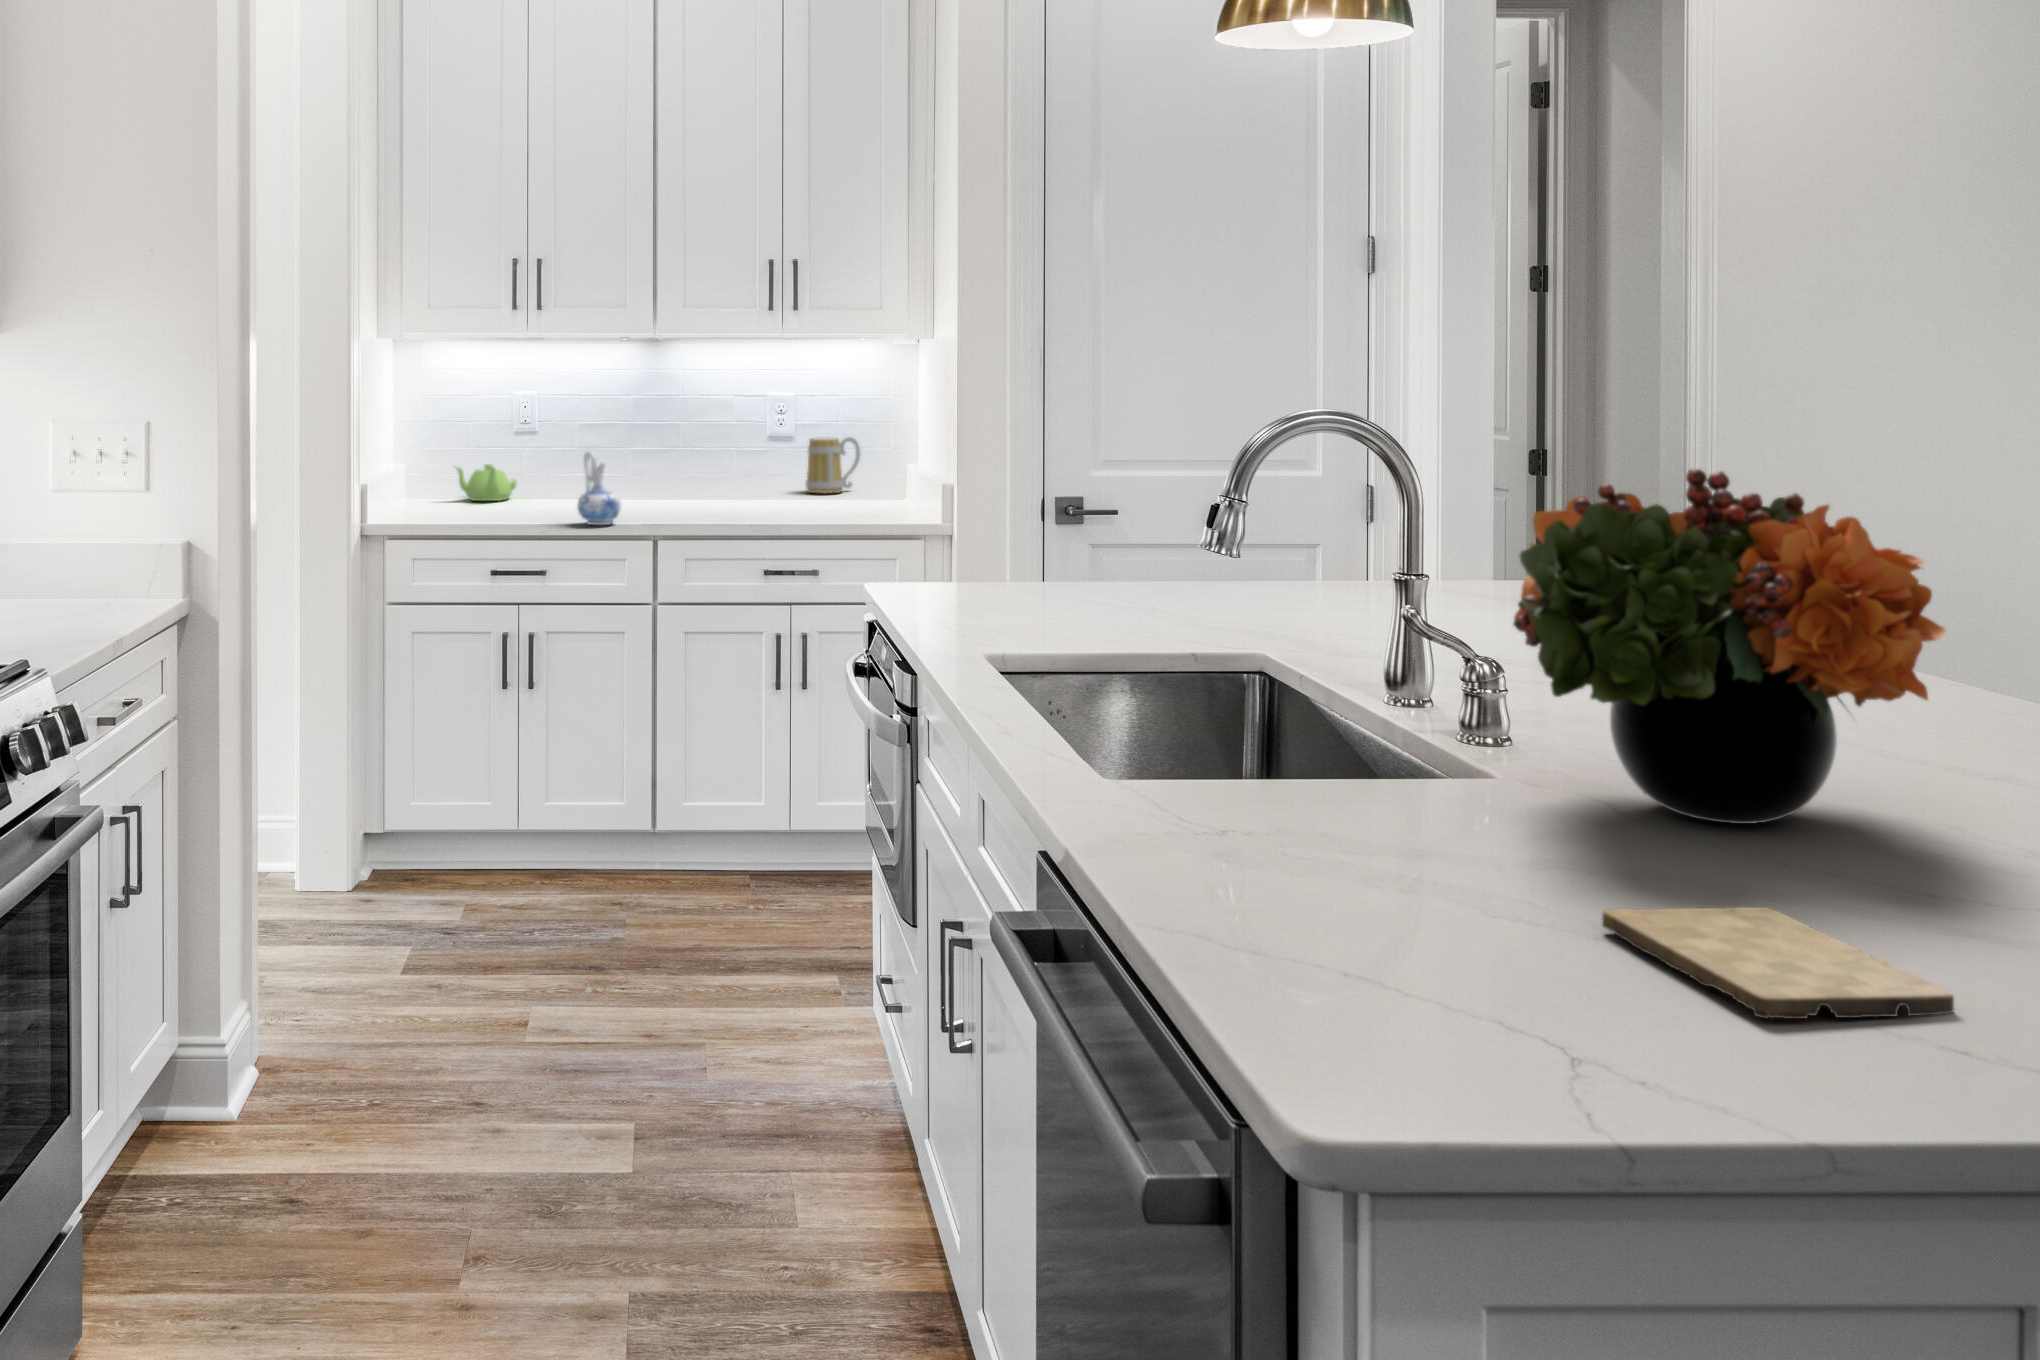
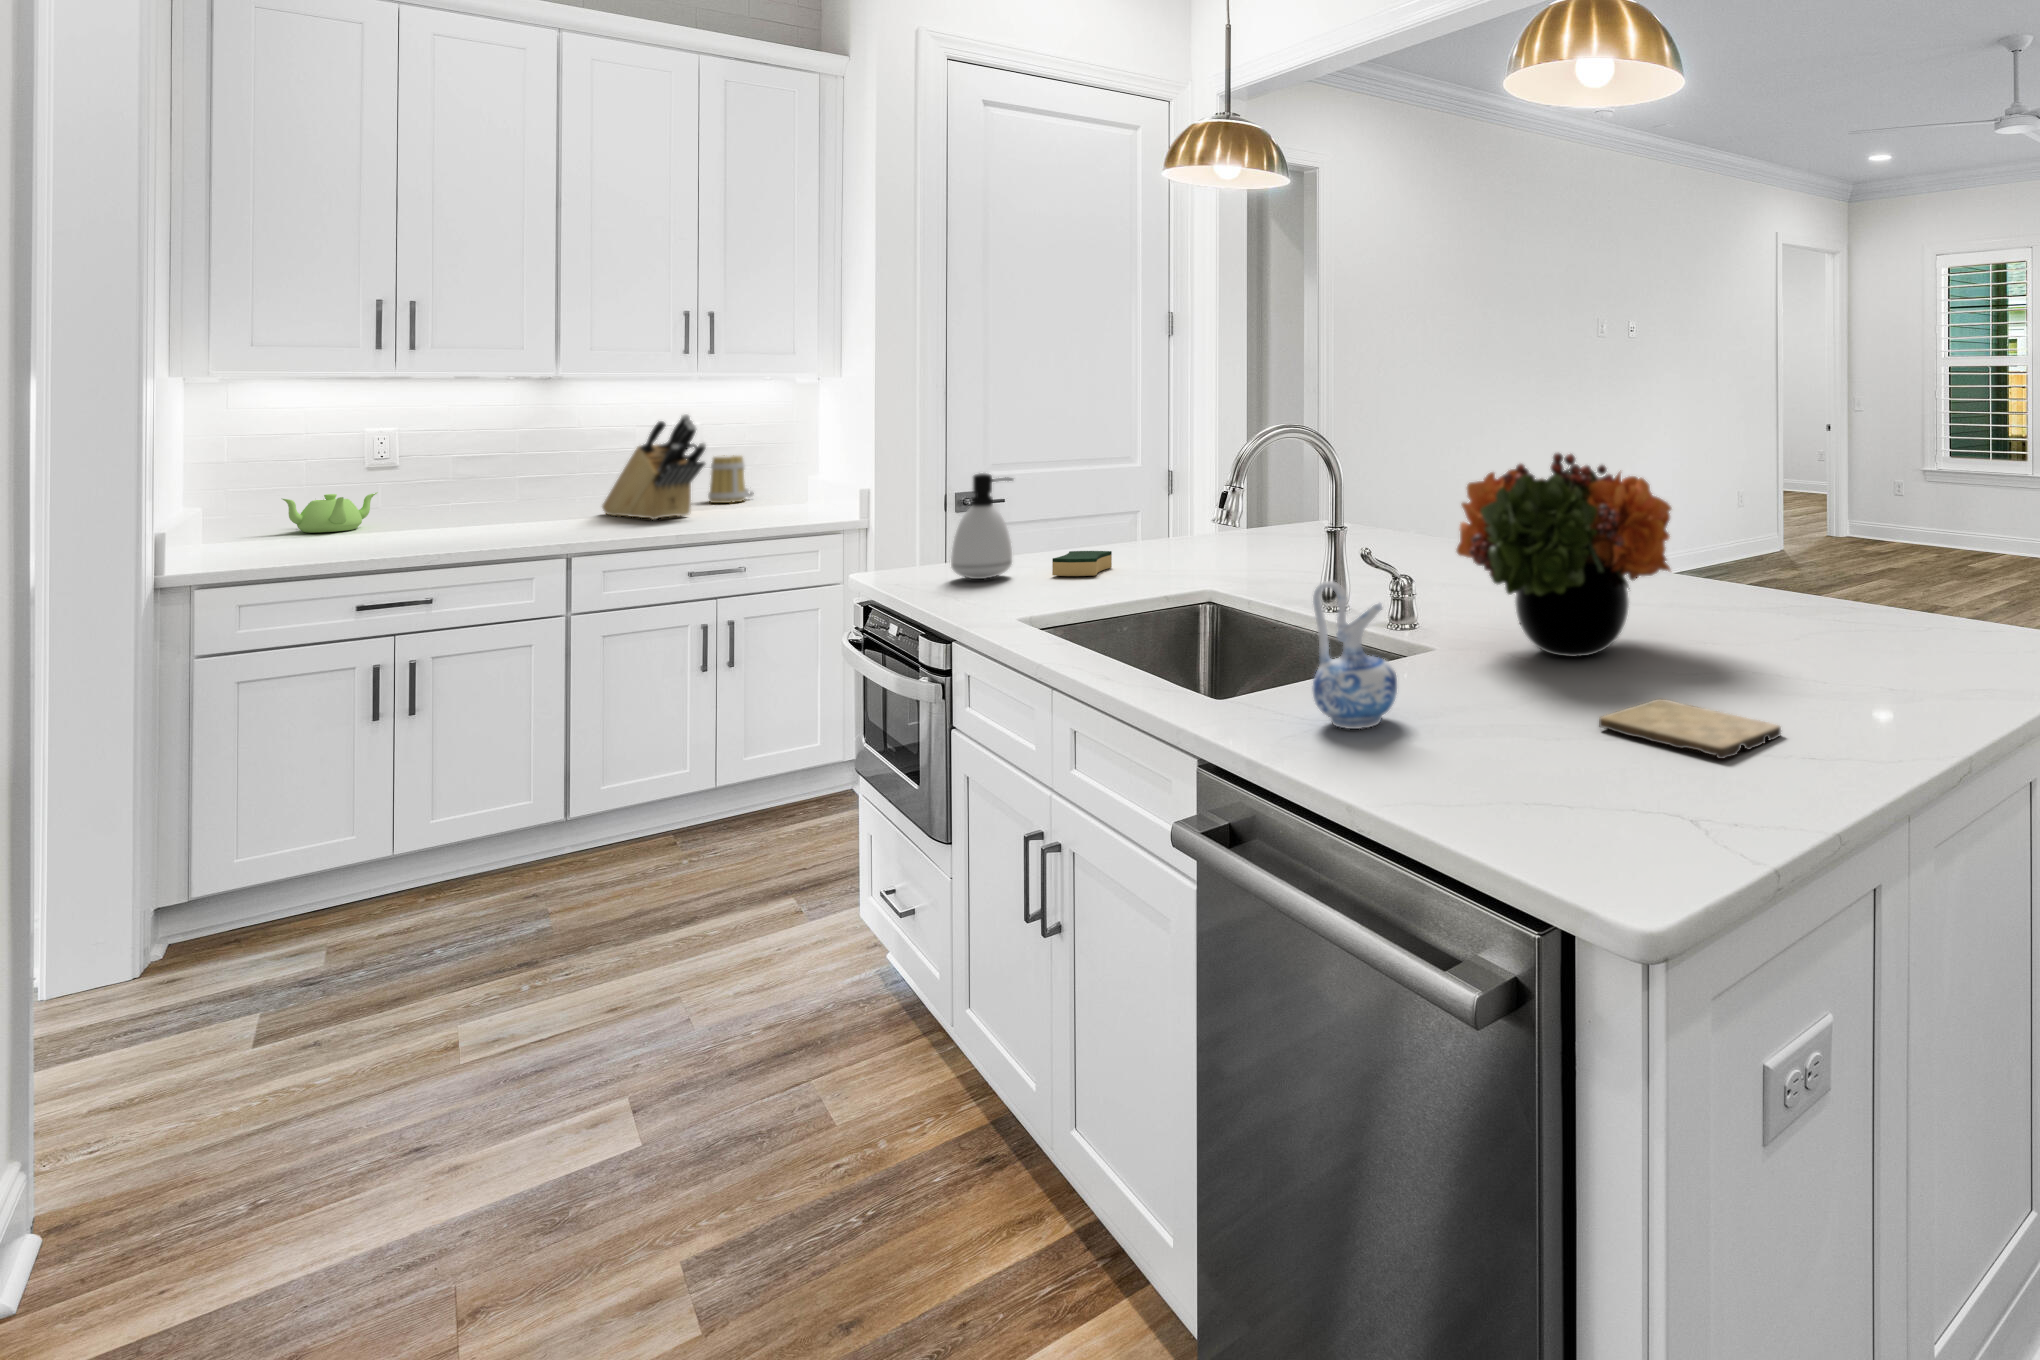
knife block: none [702,388,789,508] -> present [602,414,706,520]
ceramic pitcher: present [578,451,621,525] -> present [1313,581,1397,729]
soap dispenser: none [949,468,1022,603] -> present [951,473,1013,579]
sponge: none [1069,579,1153,614] -> present [1052,551,1112,576]

